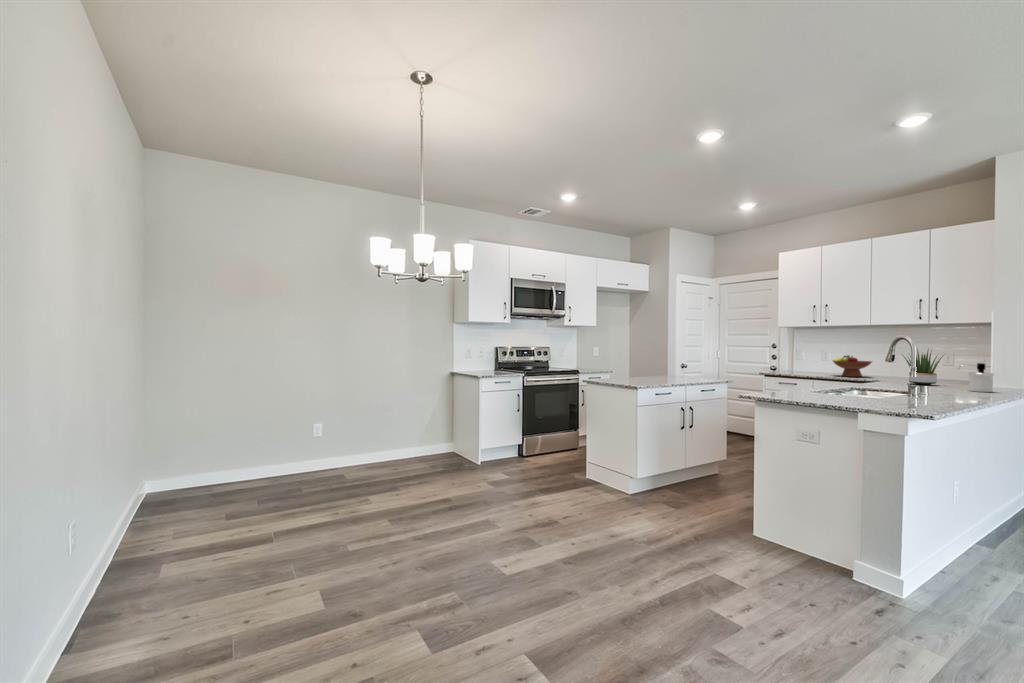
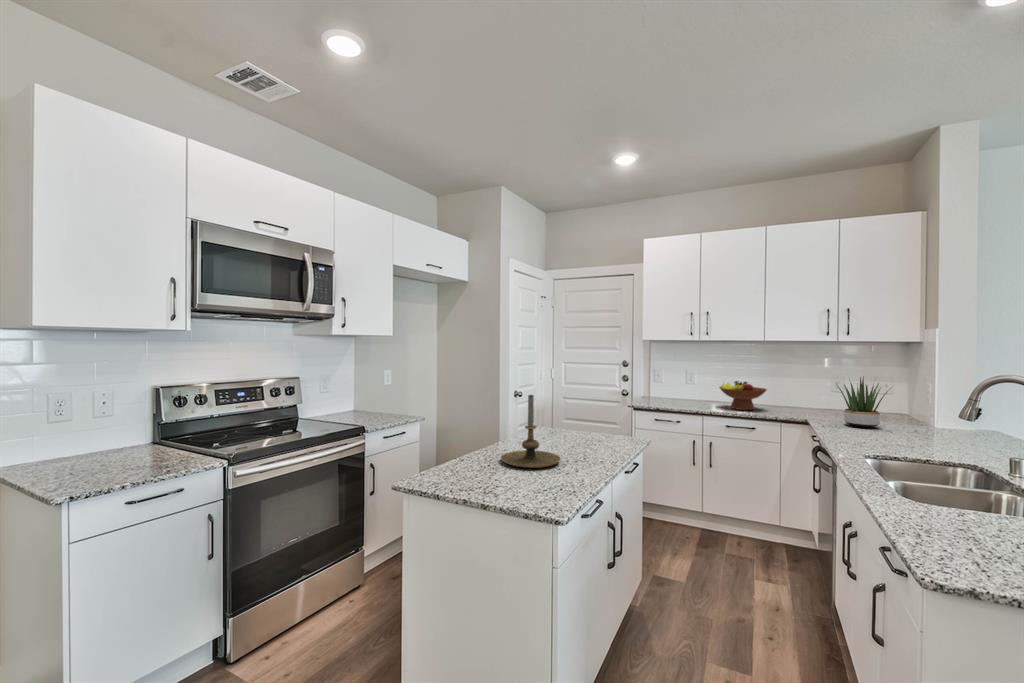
candle holder: none [632,348,661,381] -> present [501,395,560,468]
soap dispenser: present [958,363,994,392] -> none [943,402,981,444]

